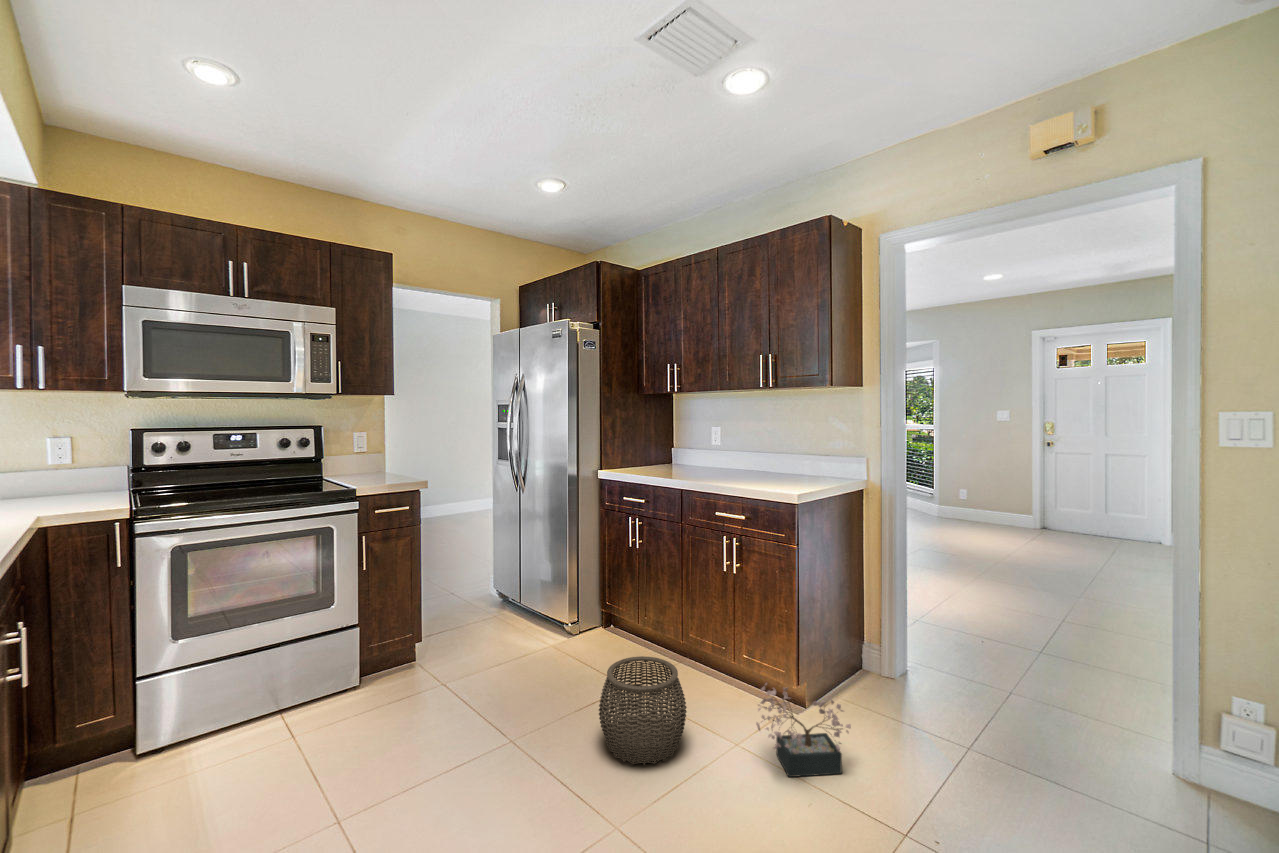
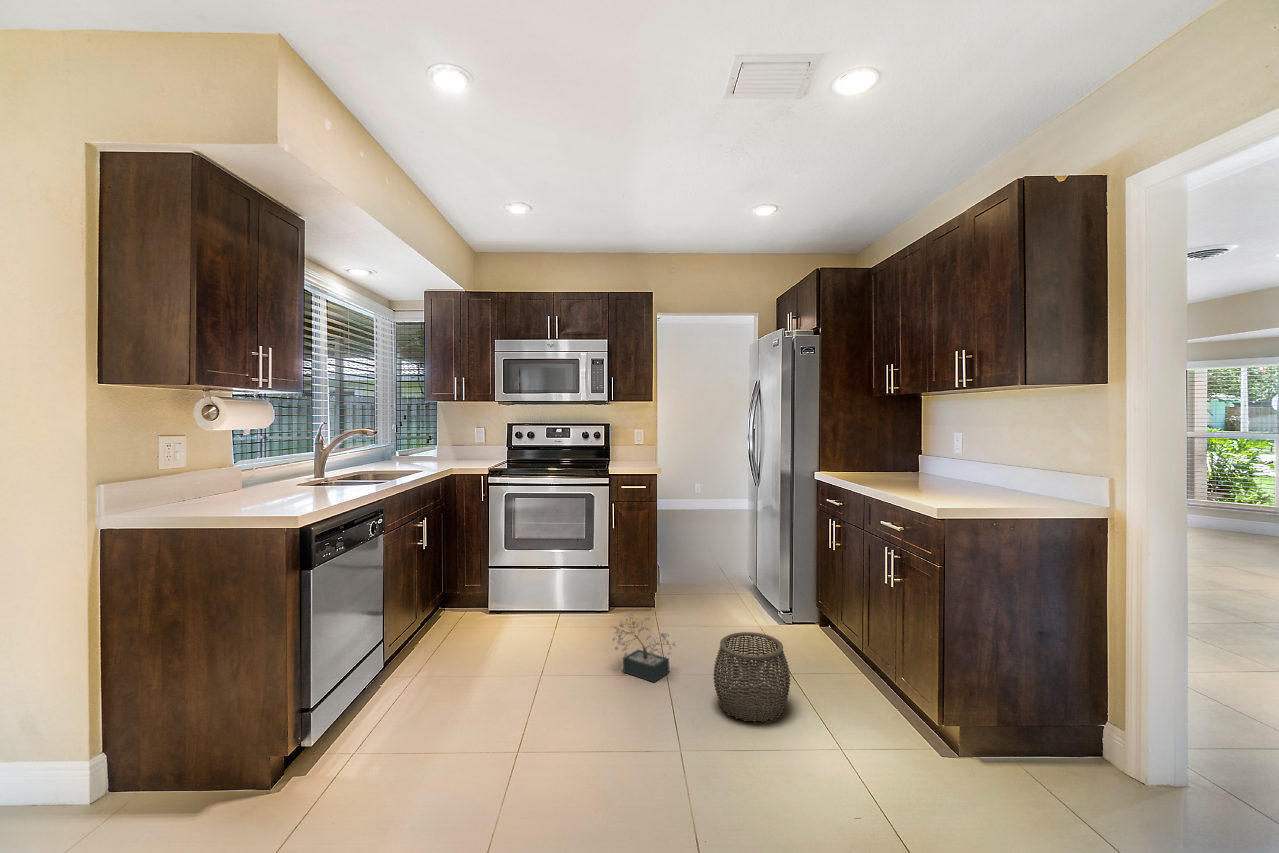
decorative plant: present [756,683,851,777] -> present [613,611,676,682]

